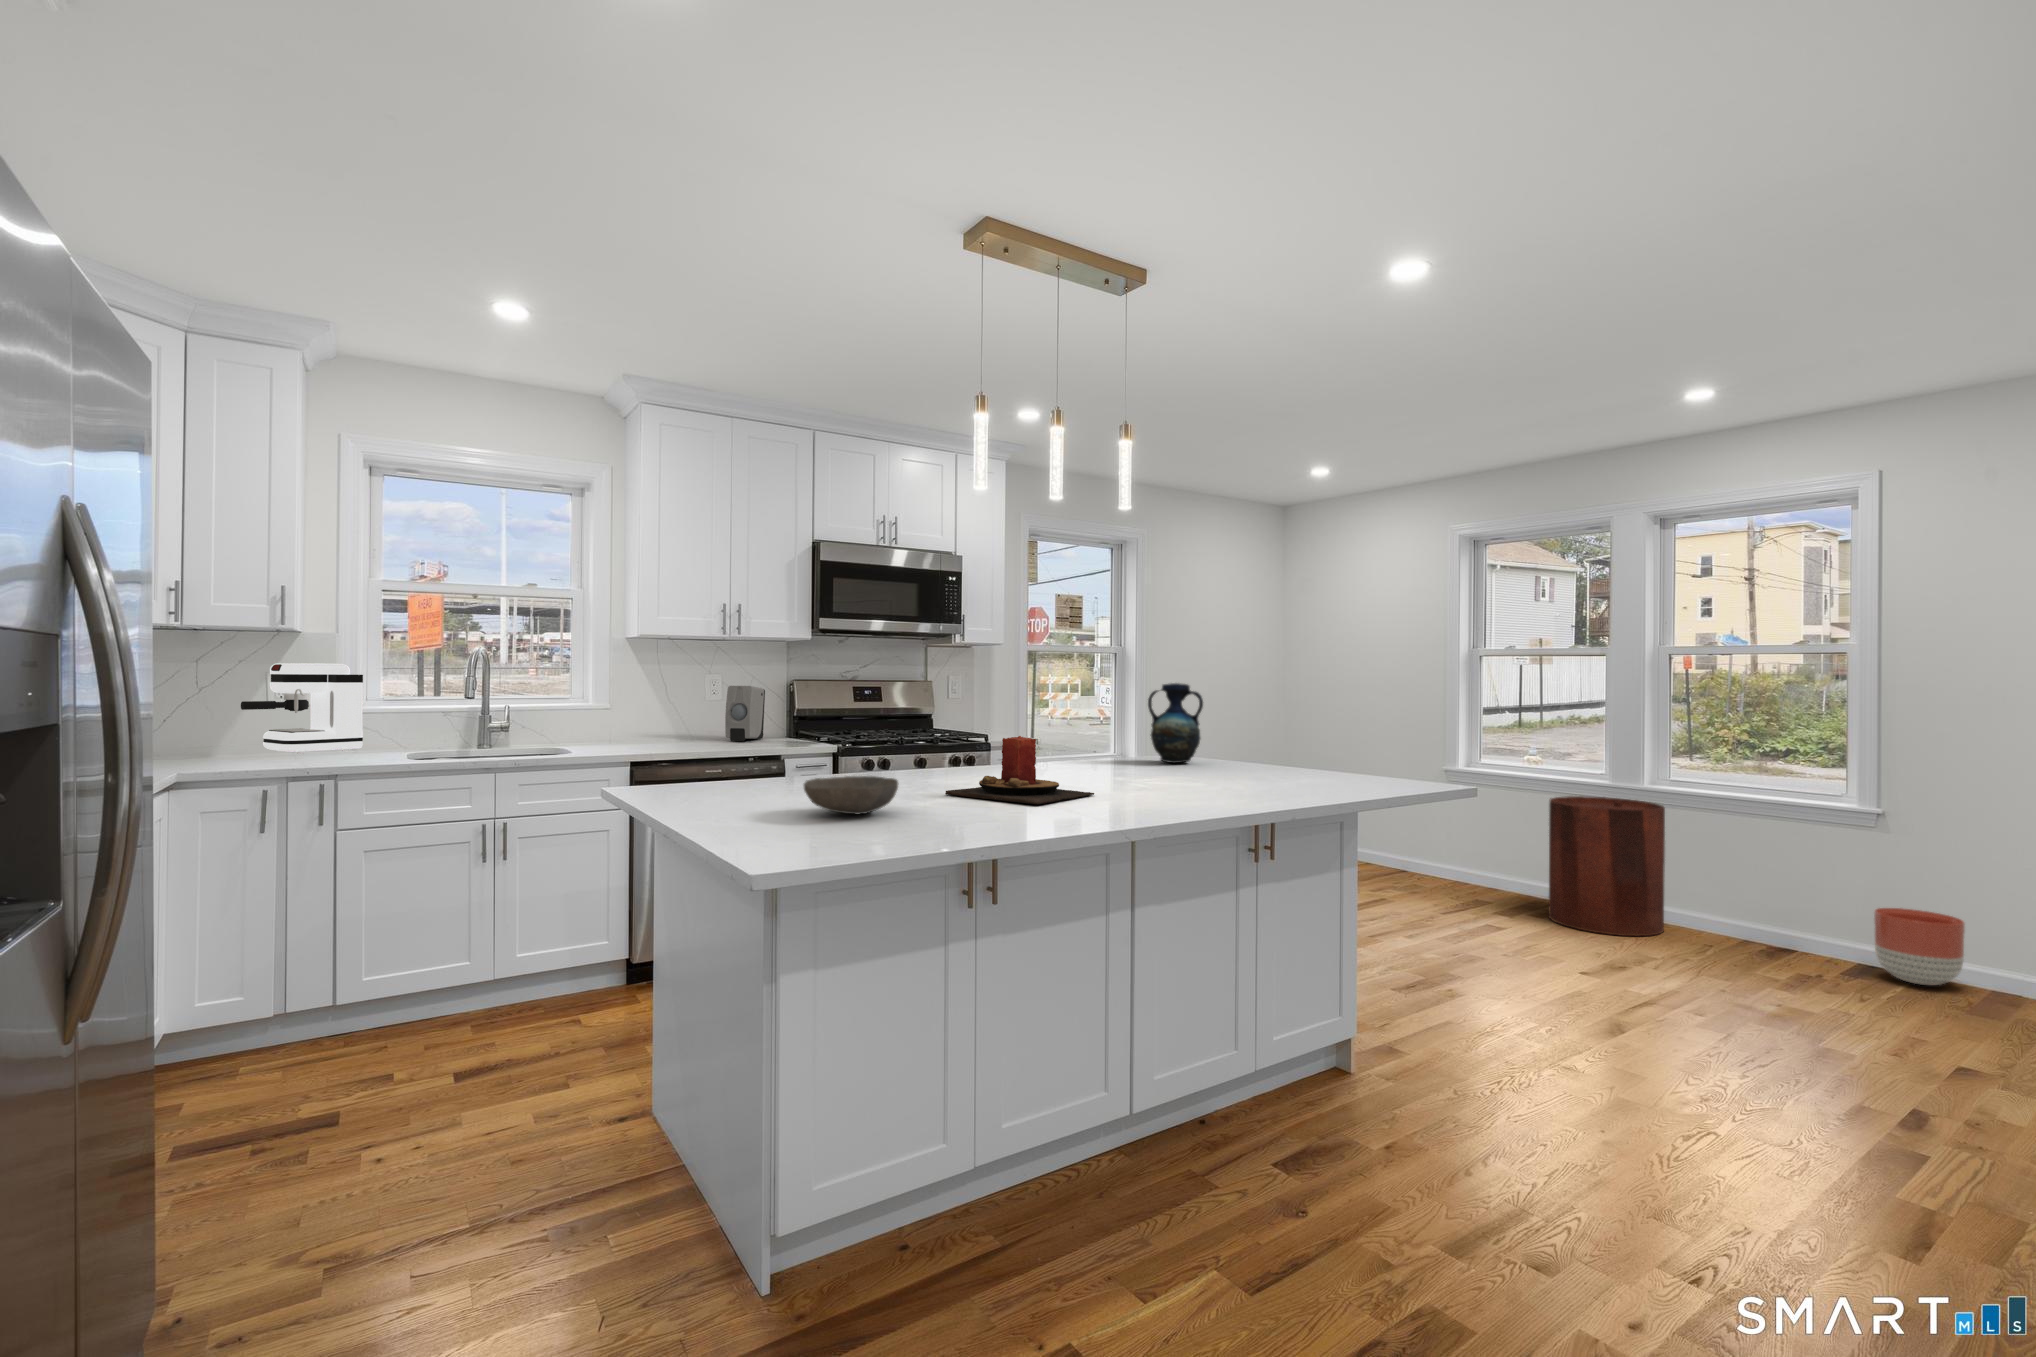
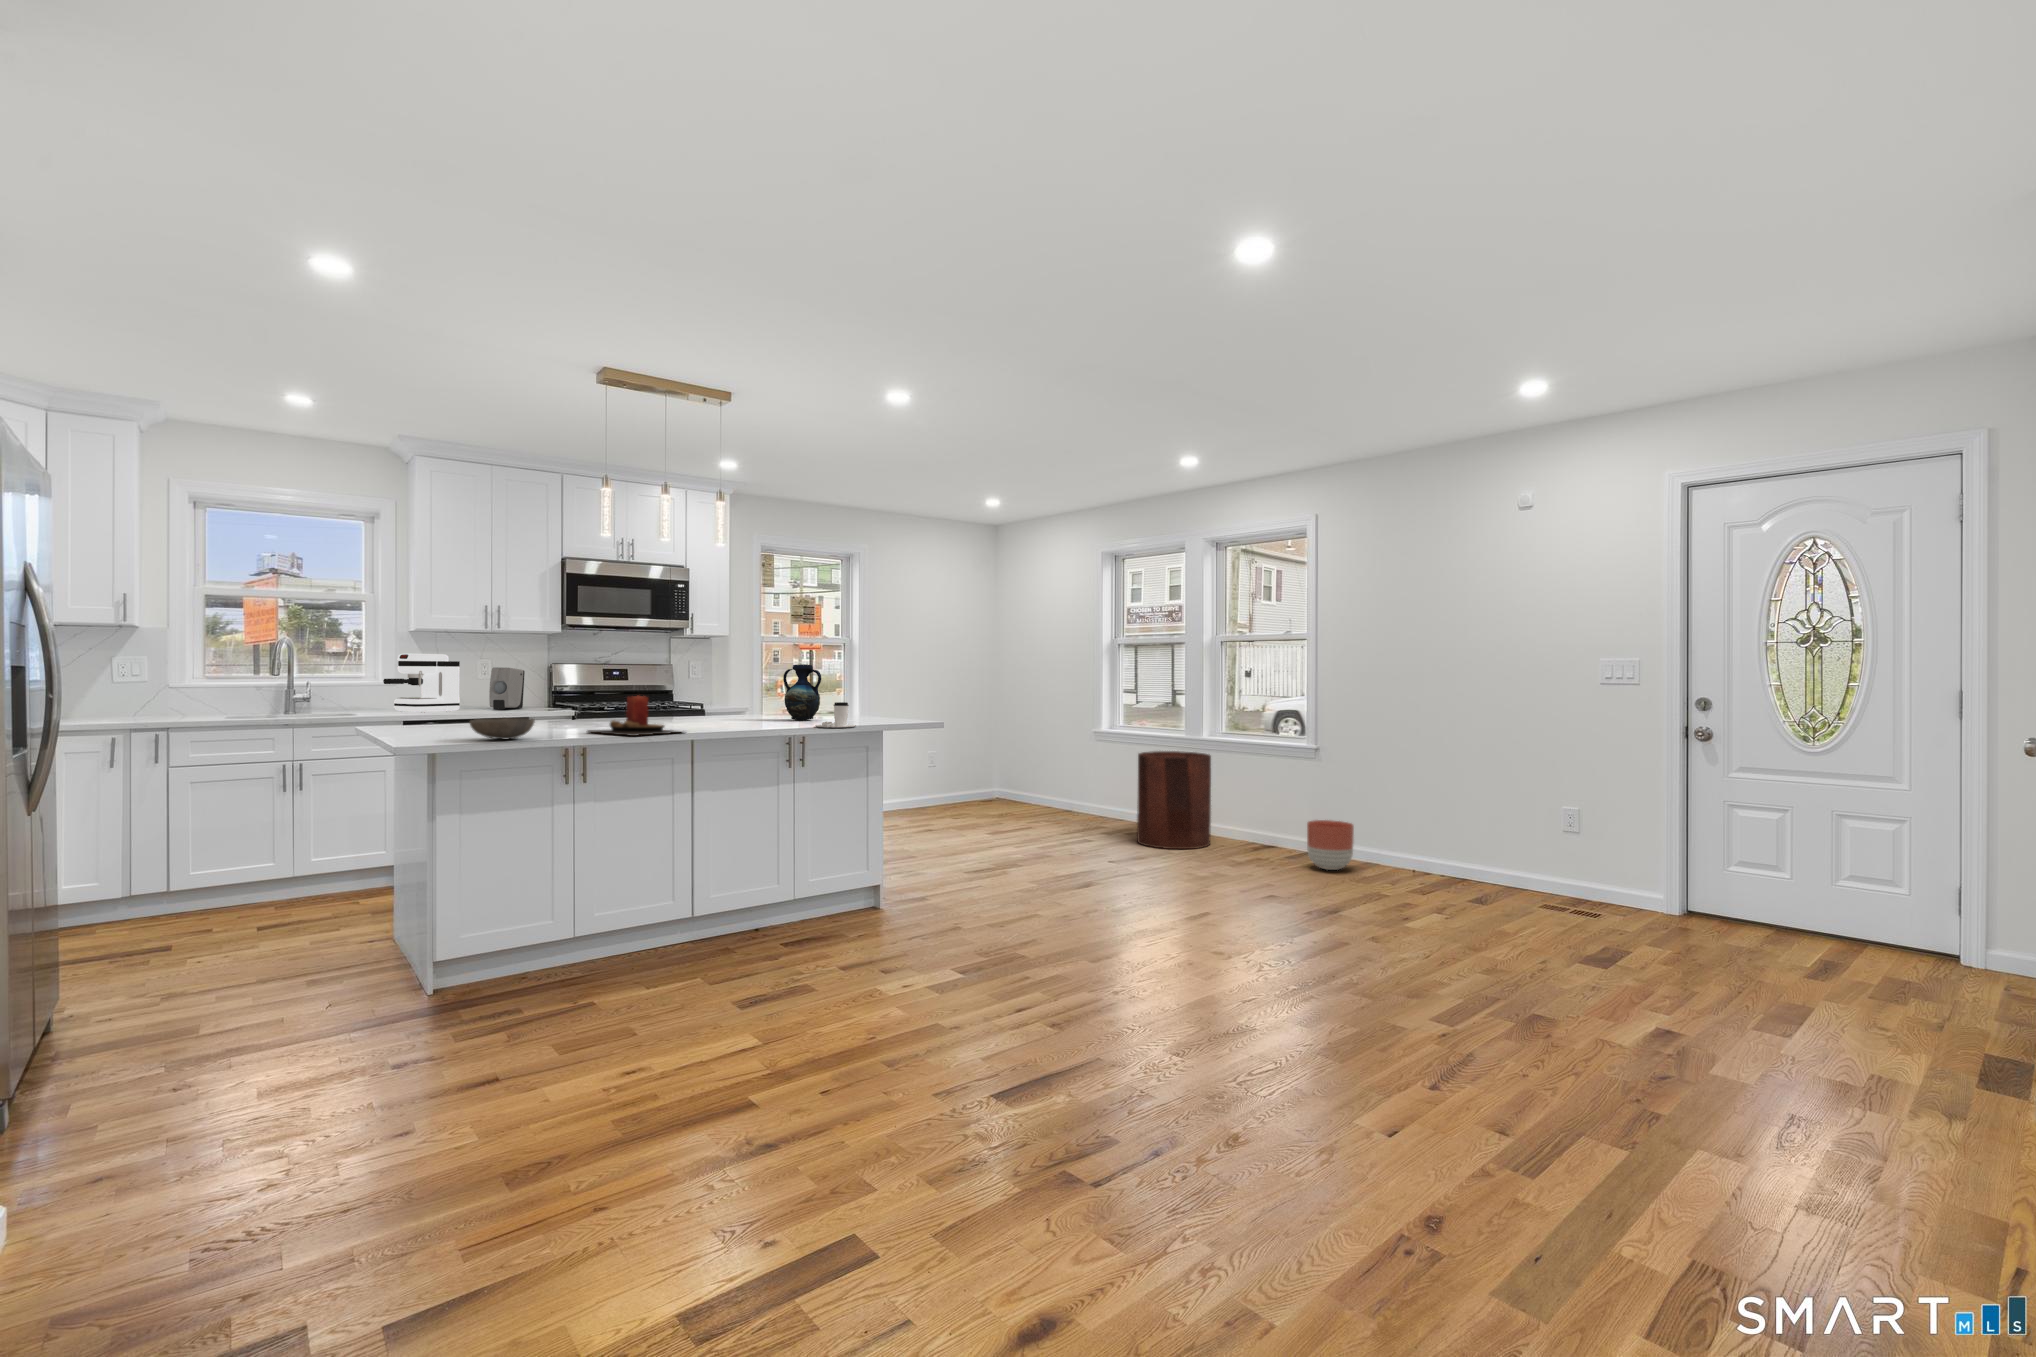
coffee maker: present [241,663,363,754] -> present [383,654,460,713]
coffee cup: none [1240,742,1303,782] -> present [815,702,856,728]

